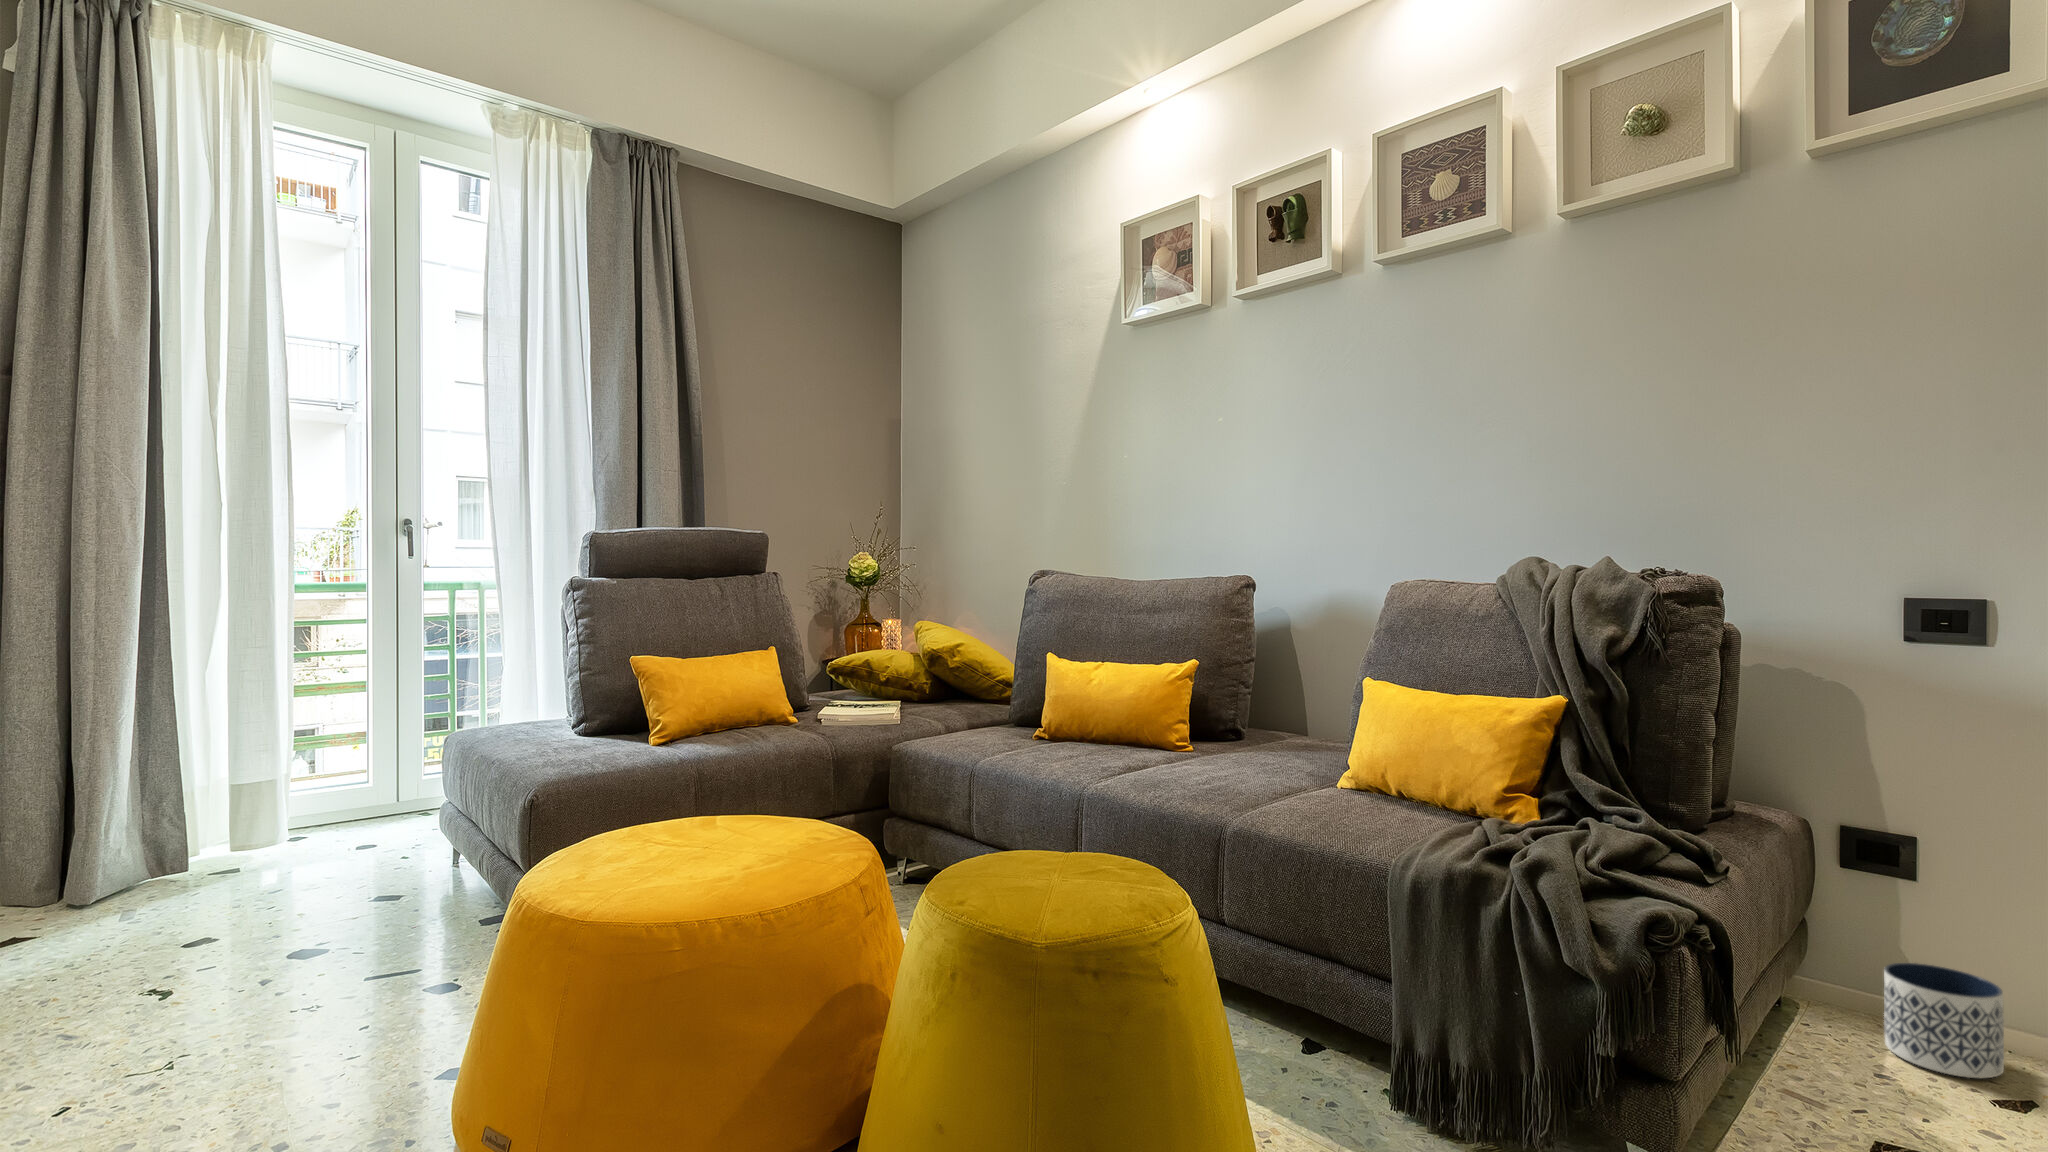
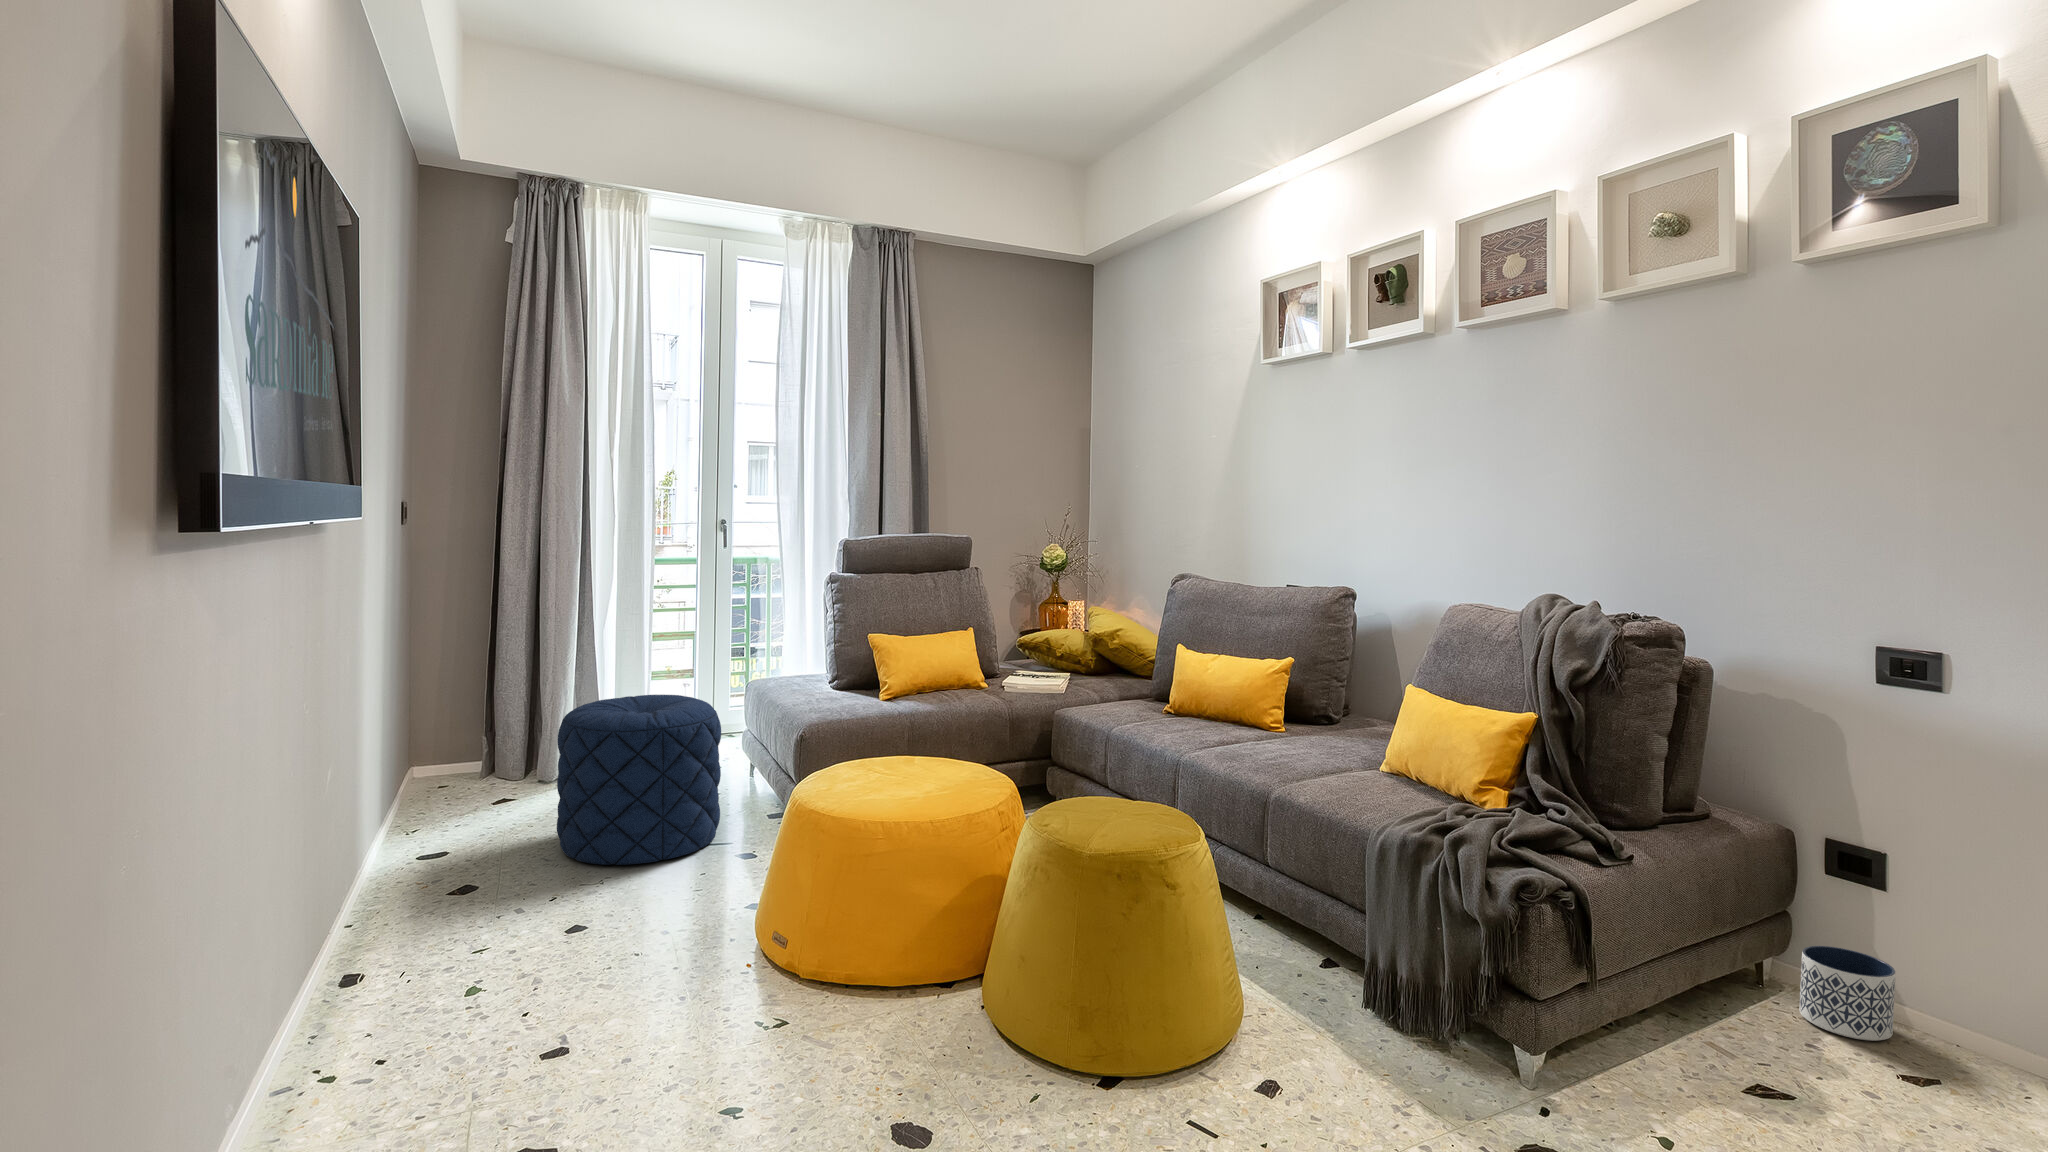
pouf: none [89,753,399,1041] -> present [557,695,721,865]

